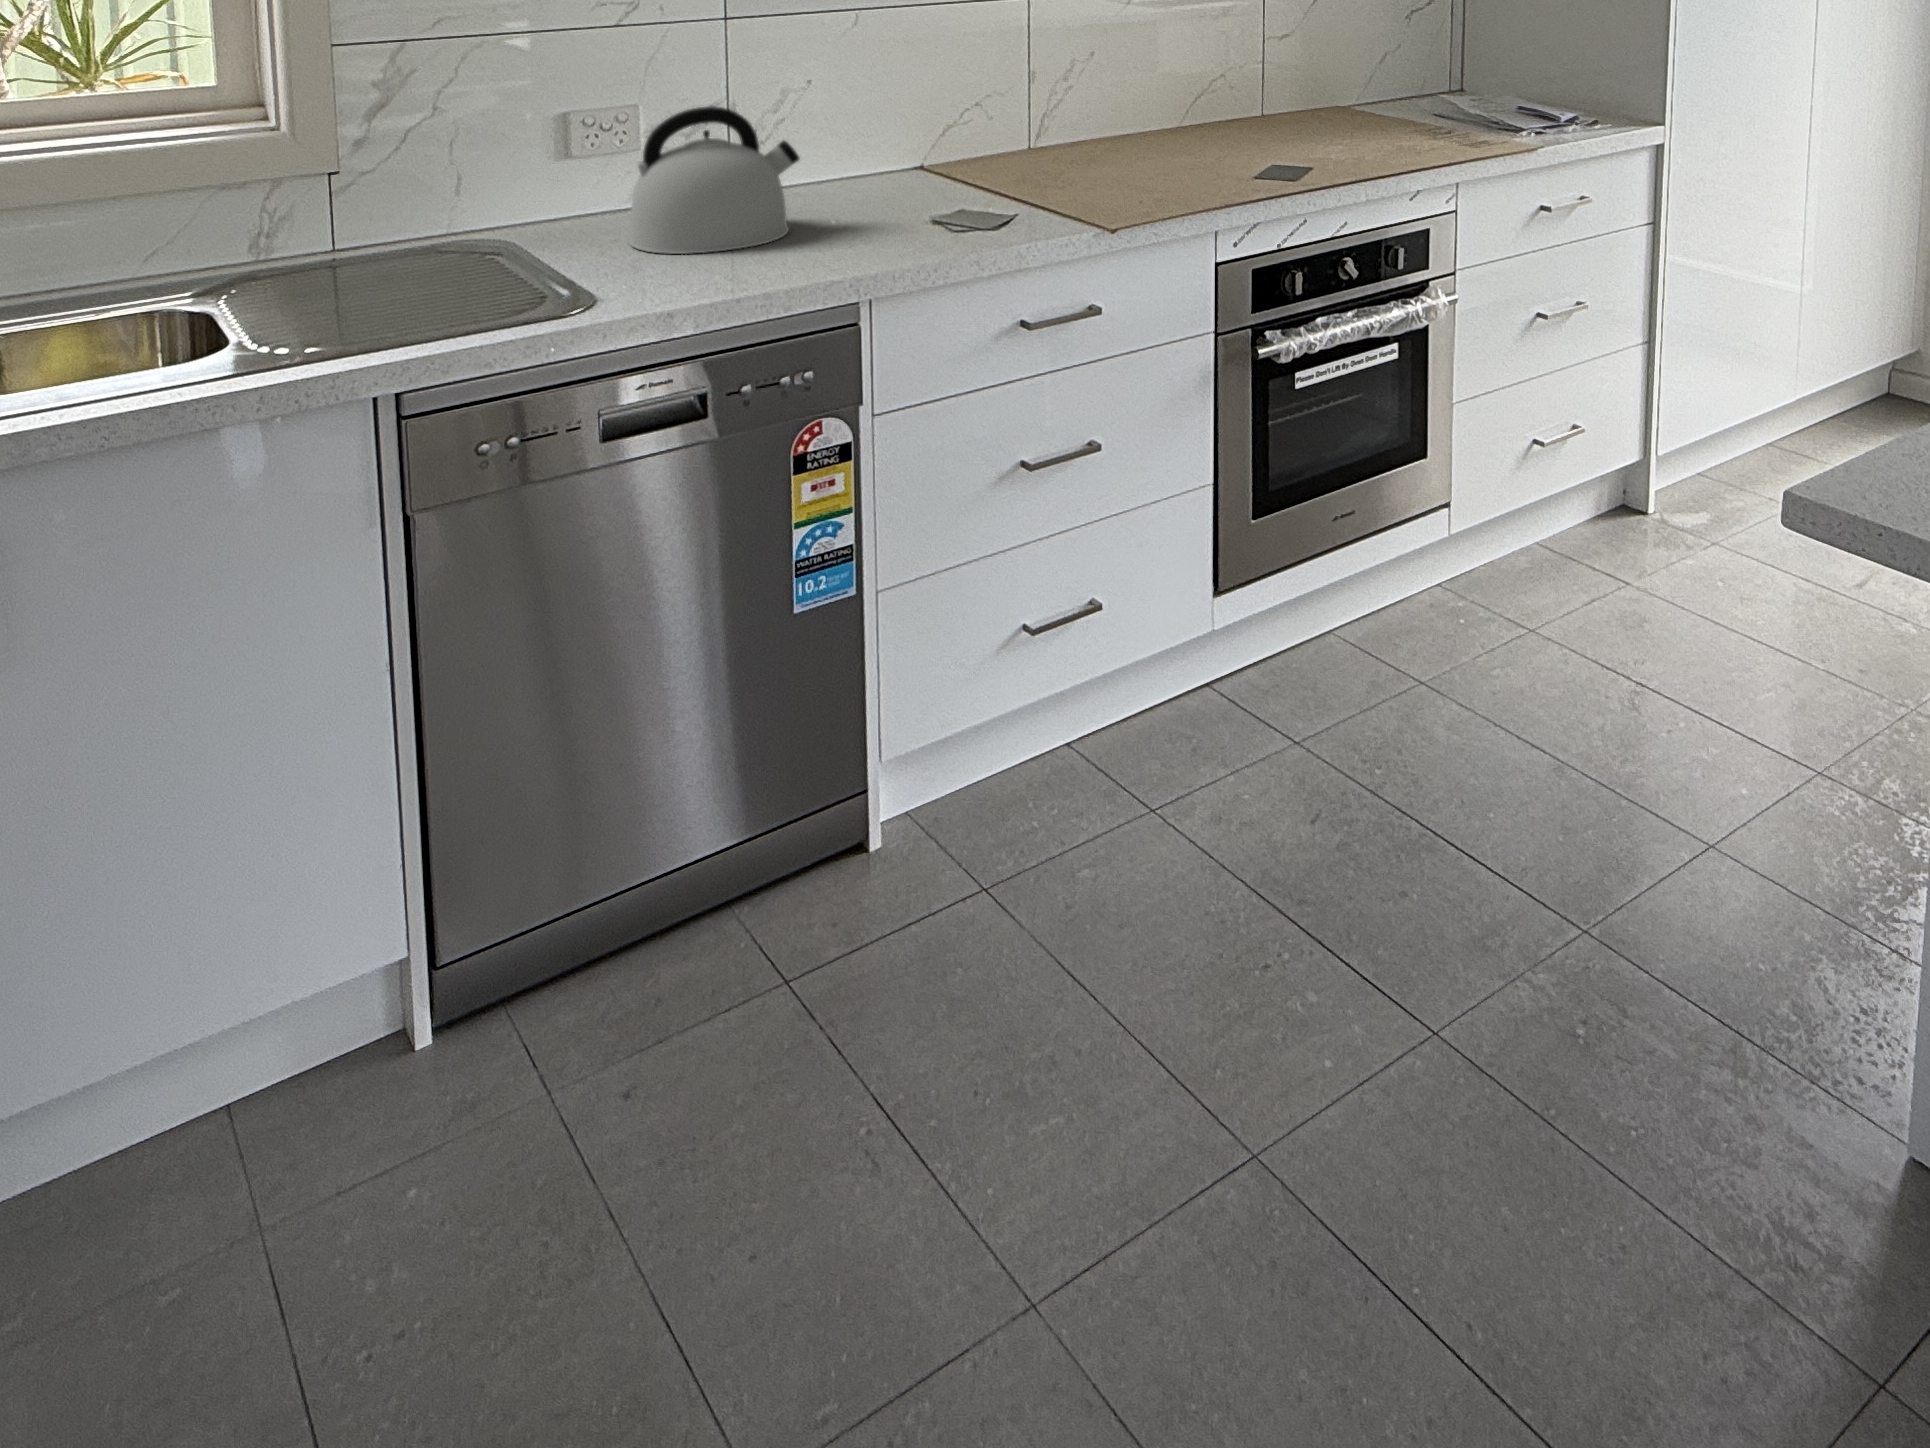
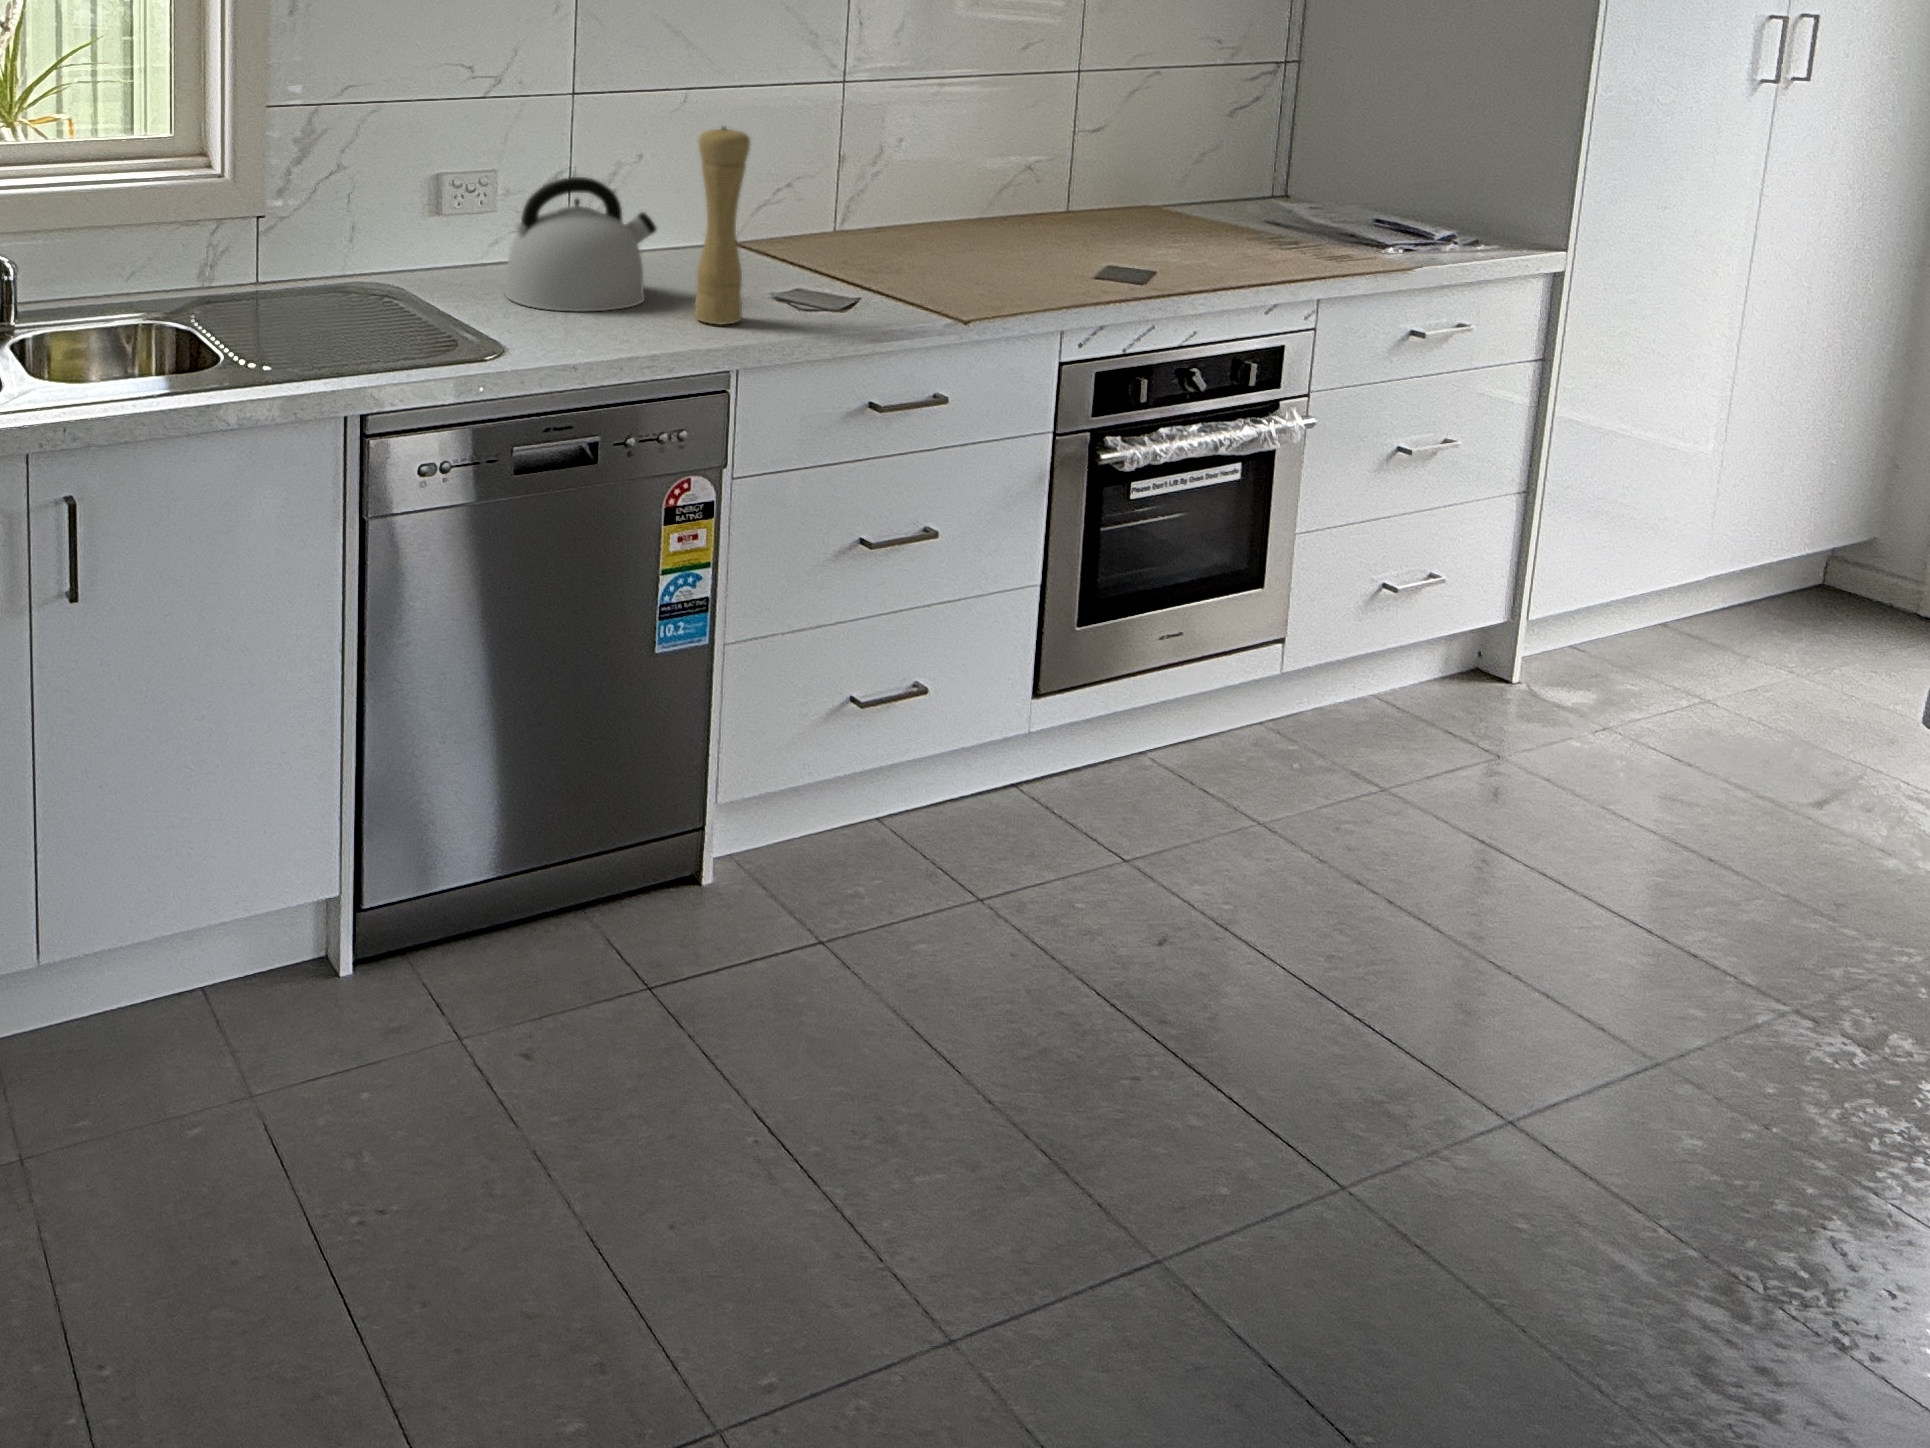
pepper mill: none [822,43,880,254] -> present [695,127,751,325]

